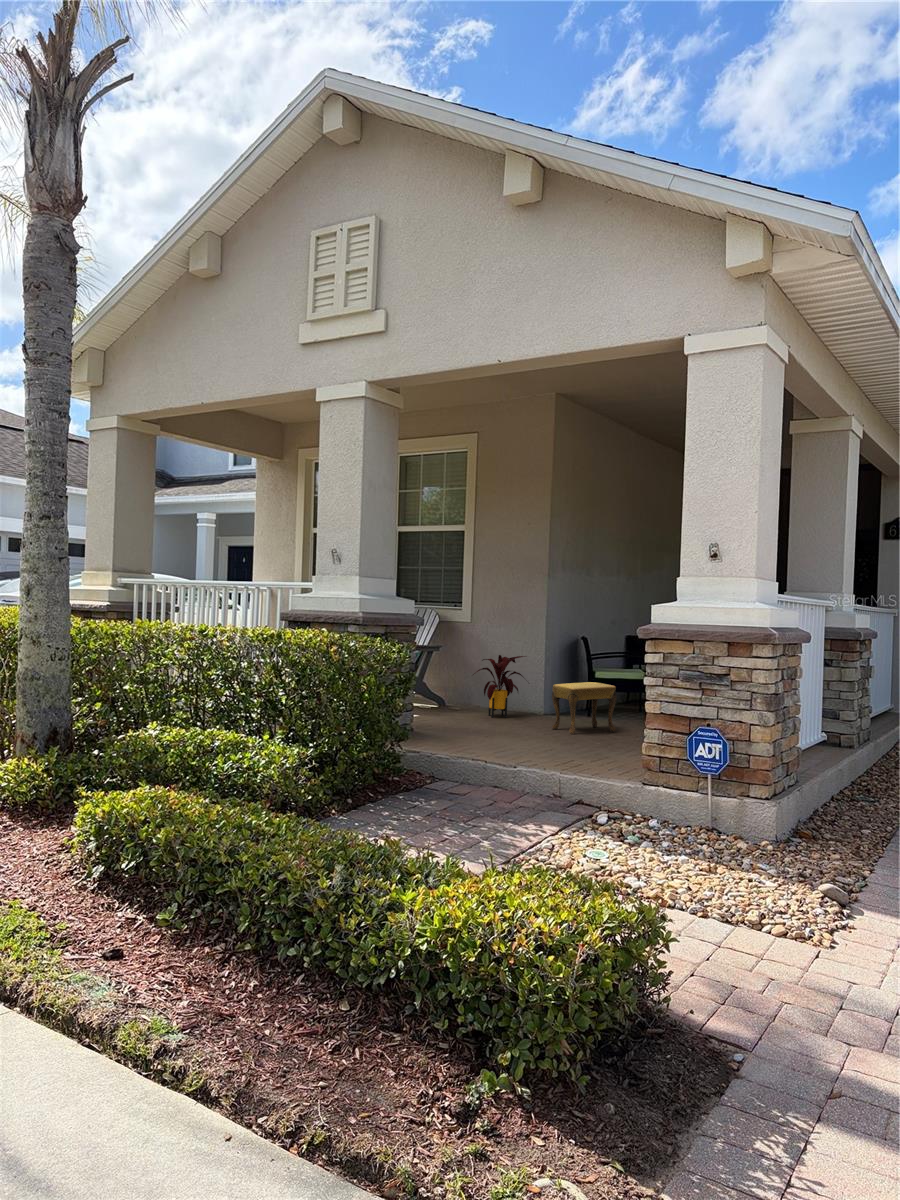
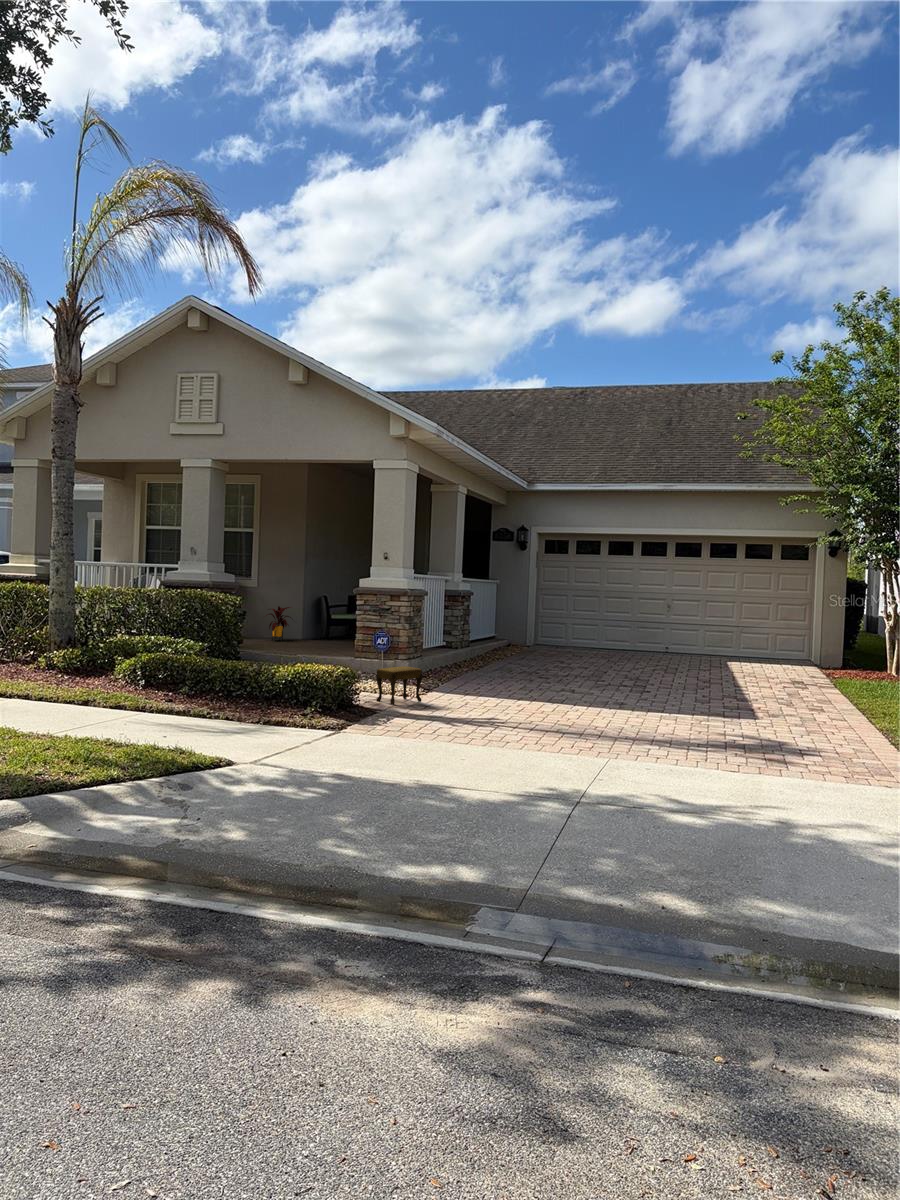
footstool: present [552,682,617,735] -> present [376,666,422,705]

